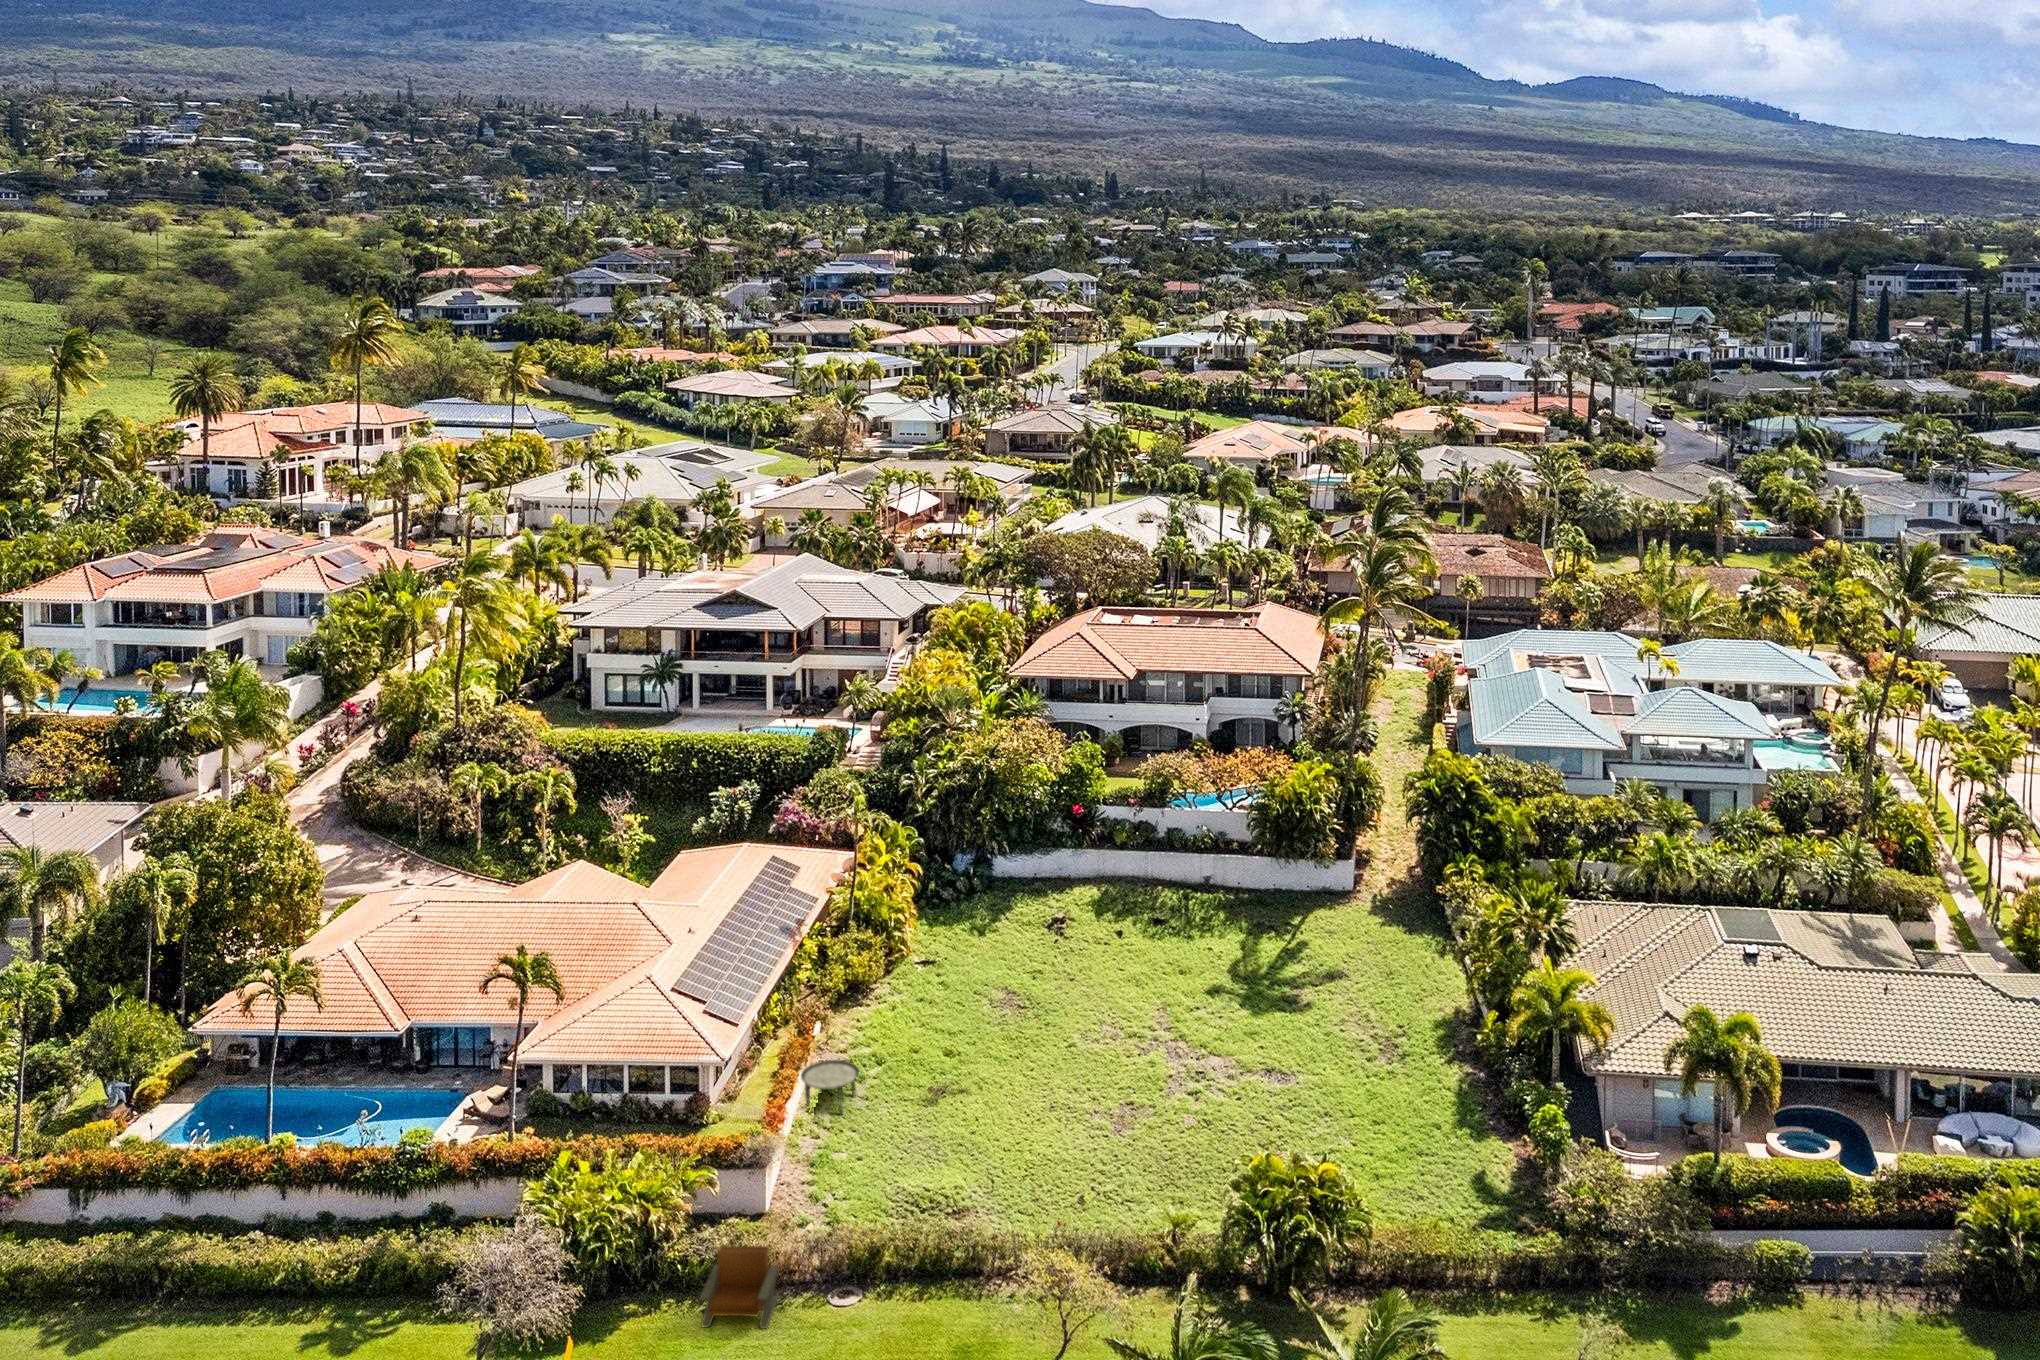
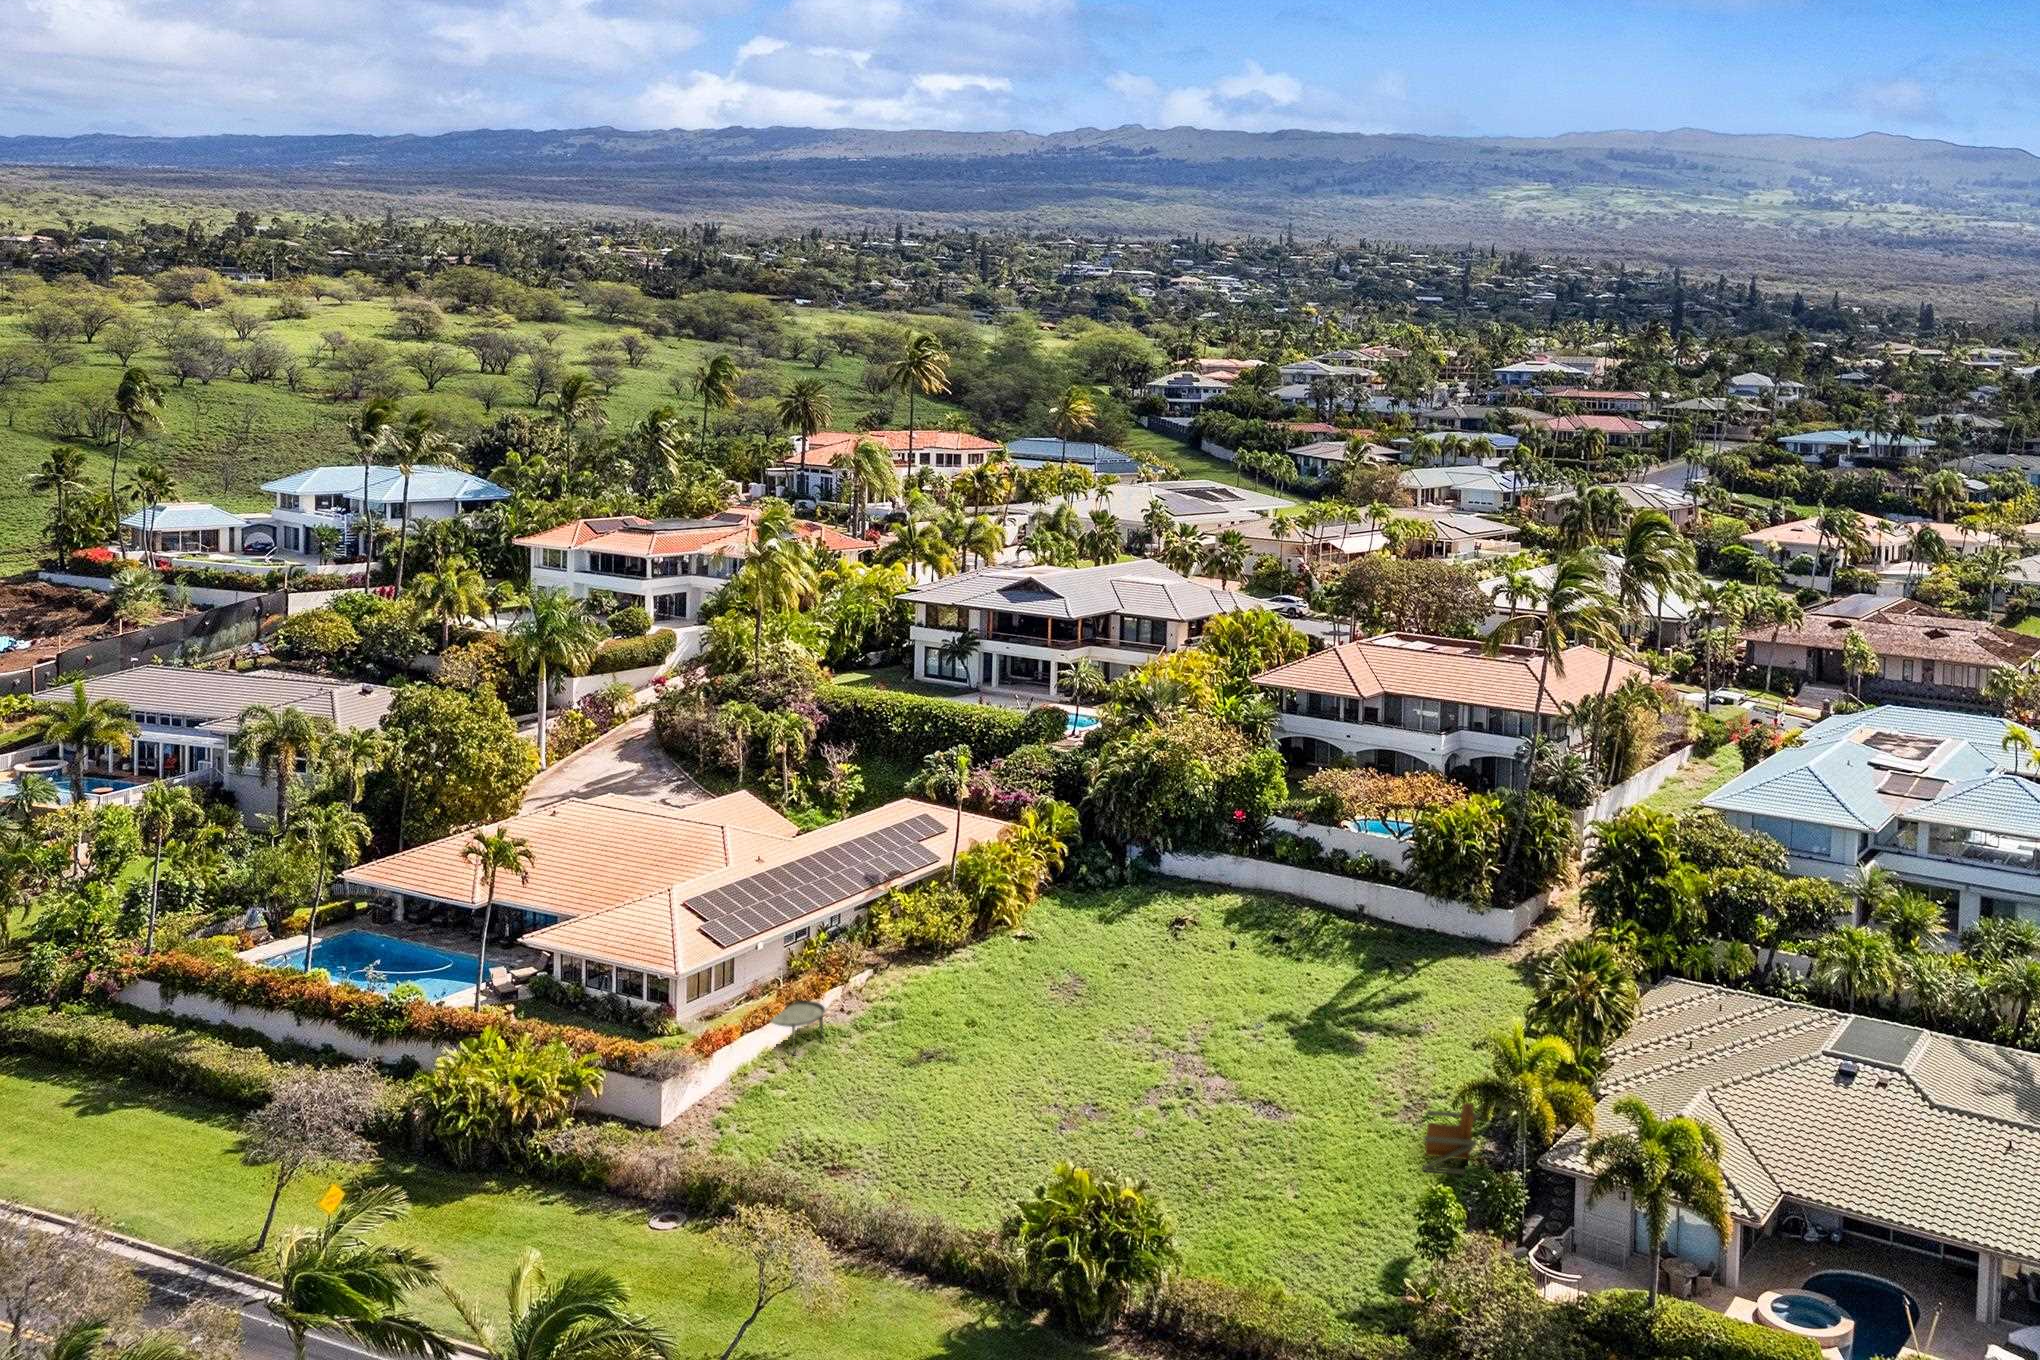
lounge chair: present [701,1245,779,1329] -> present [1423,1103,1479,1174]

